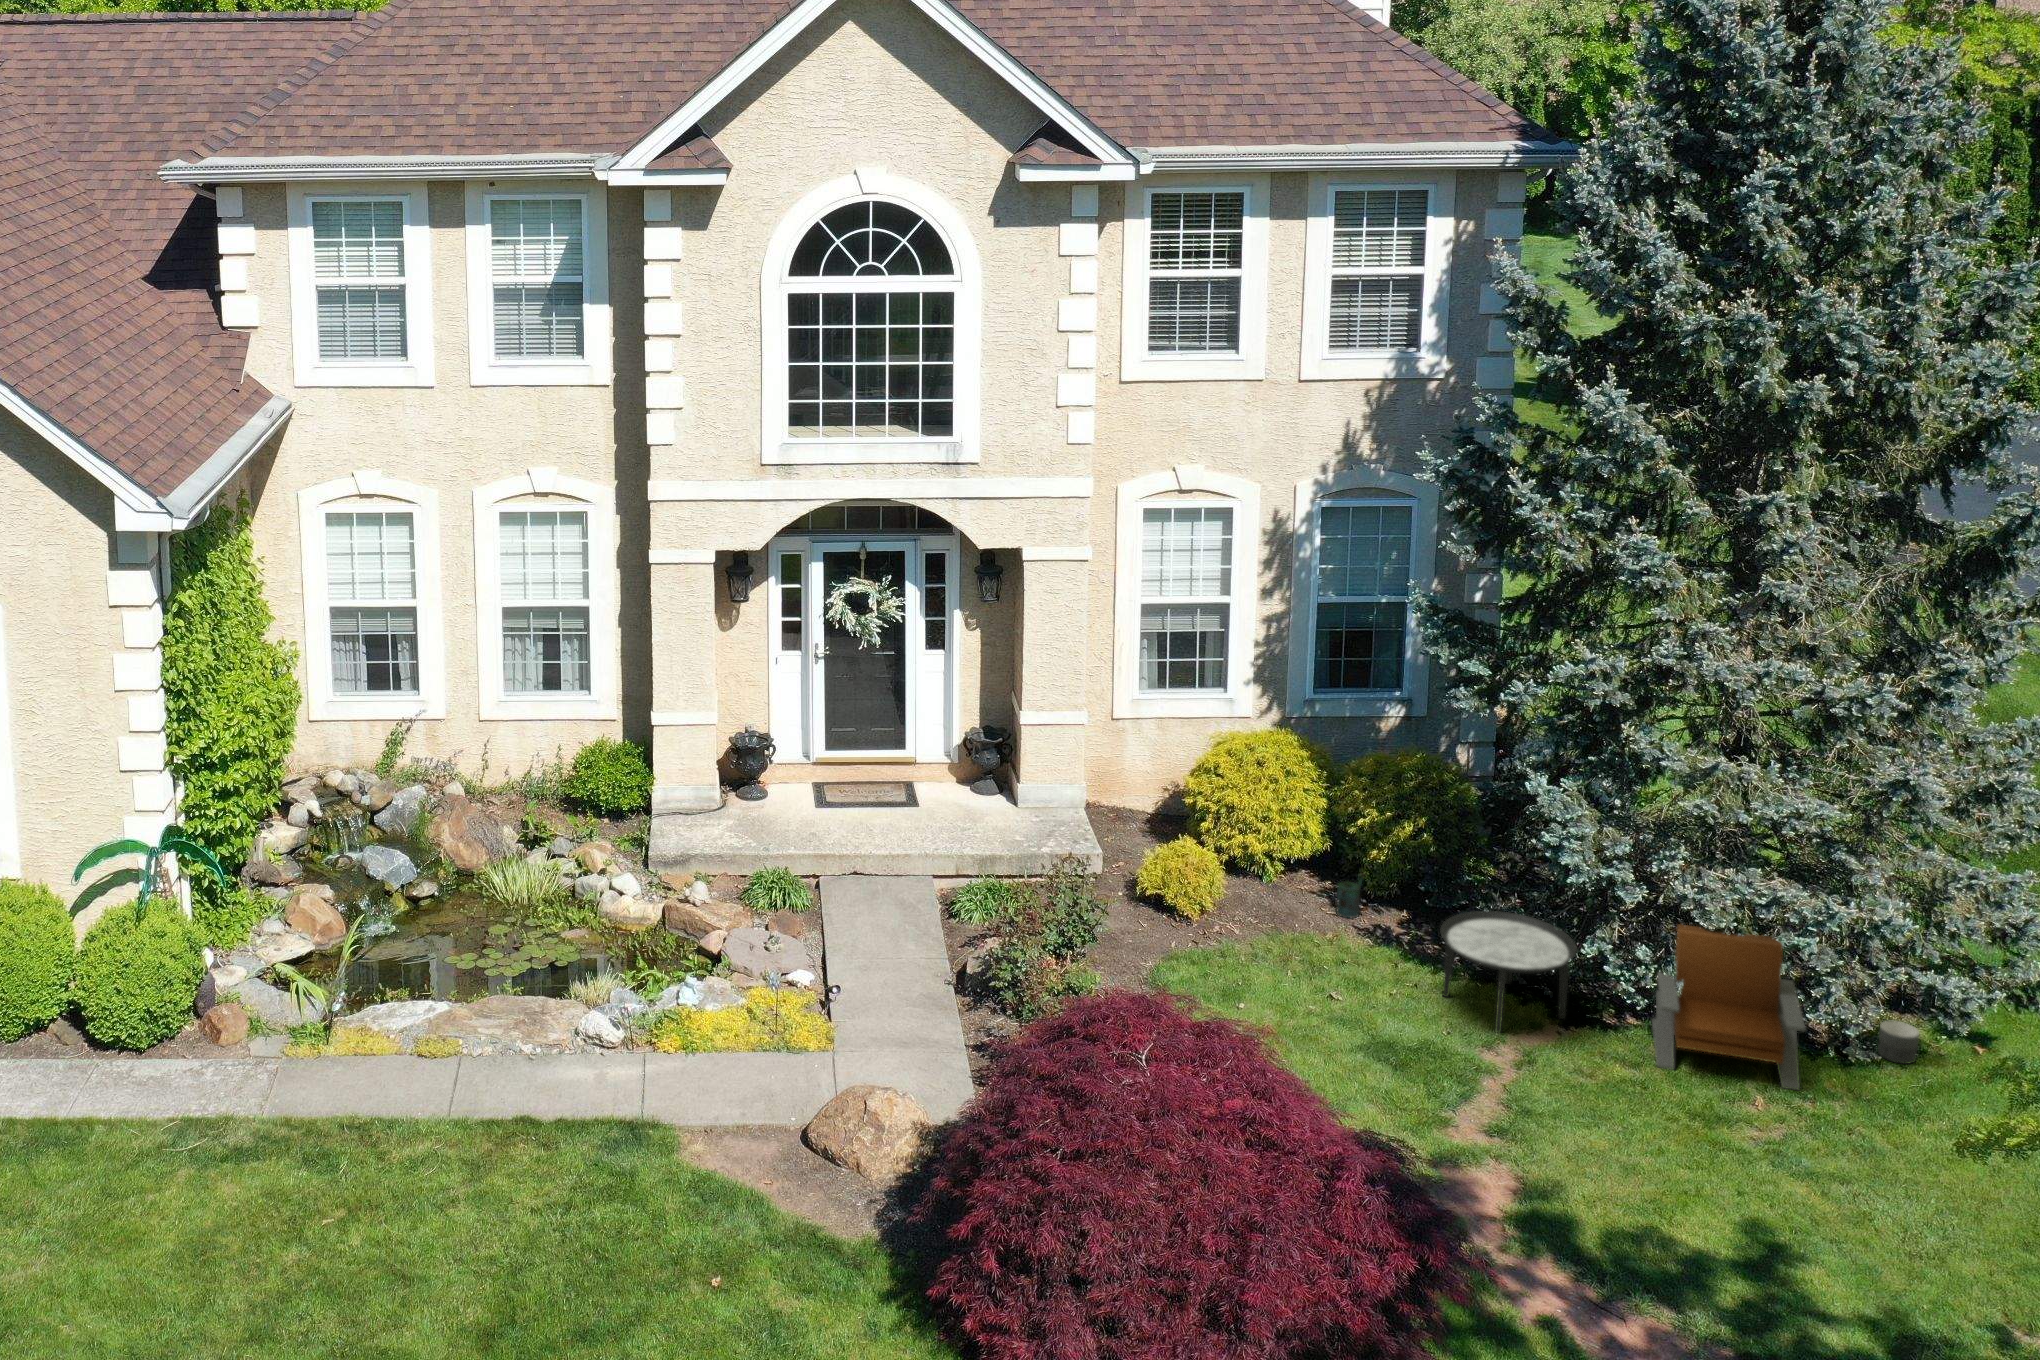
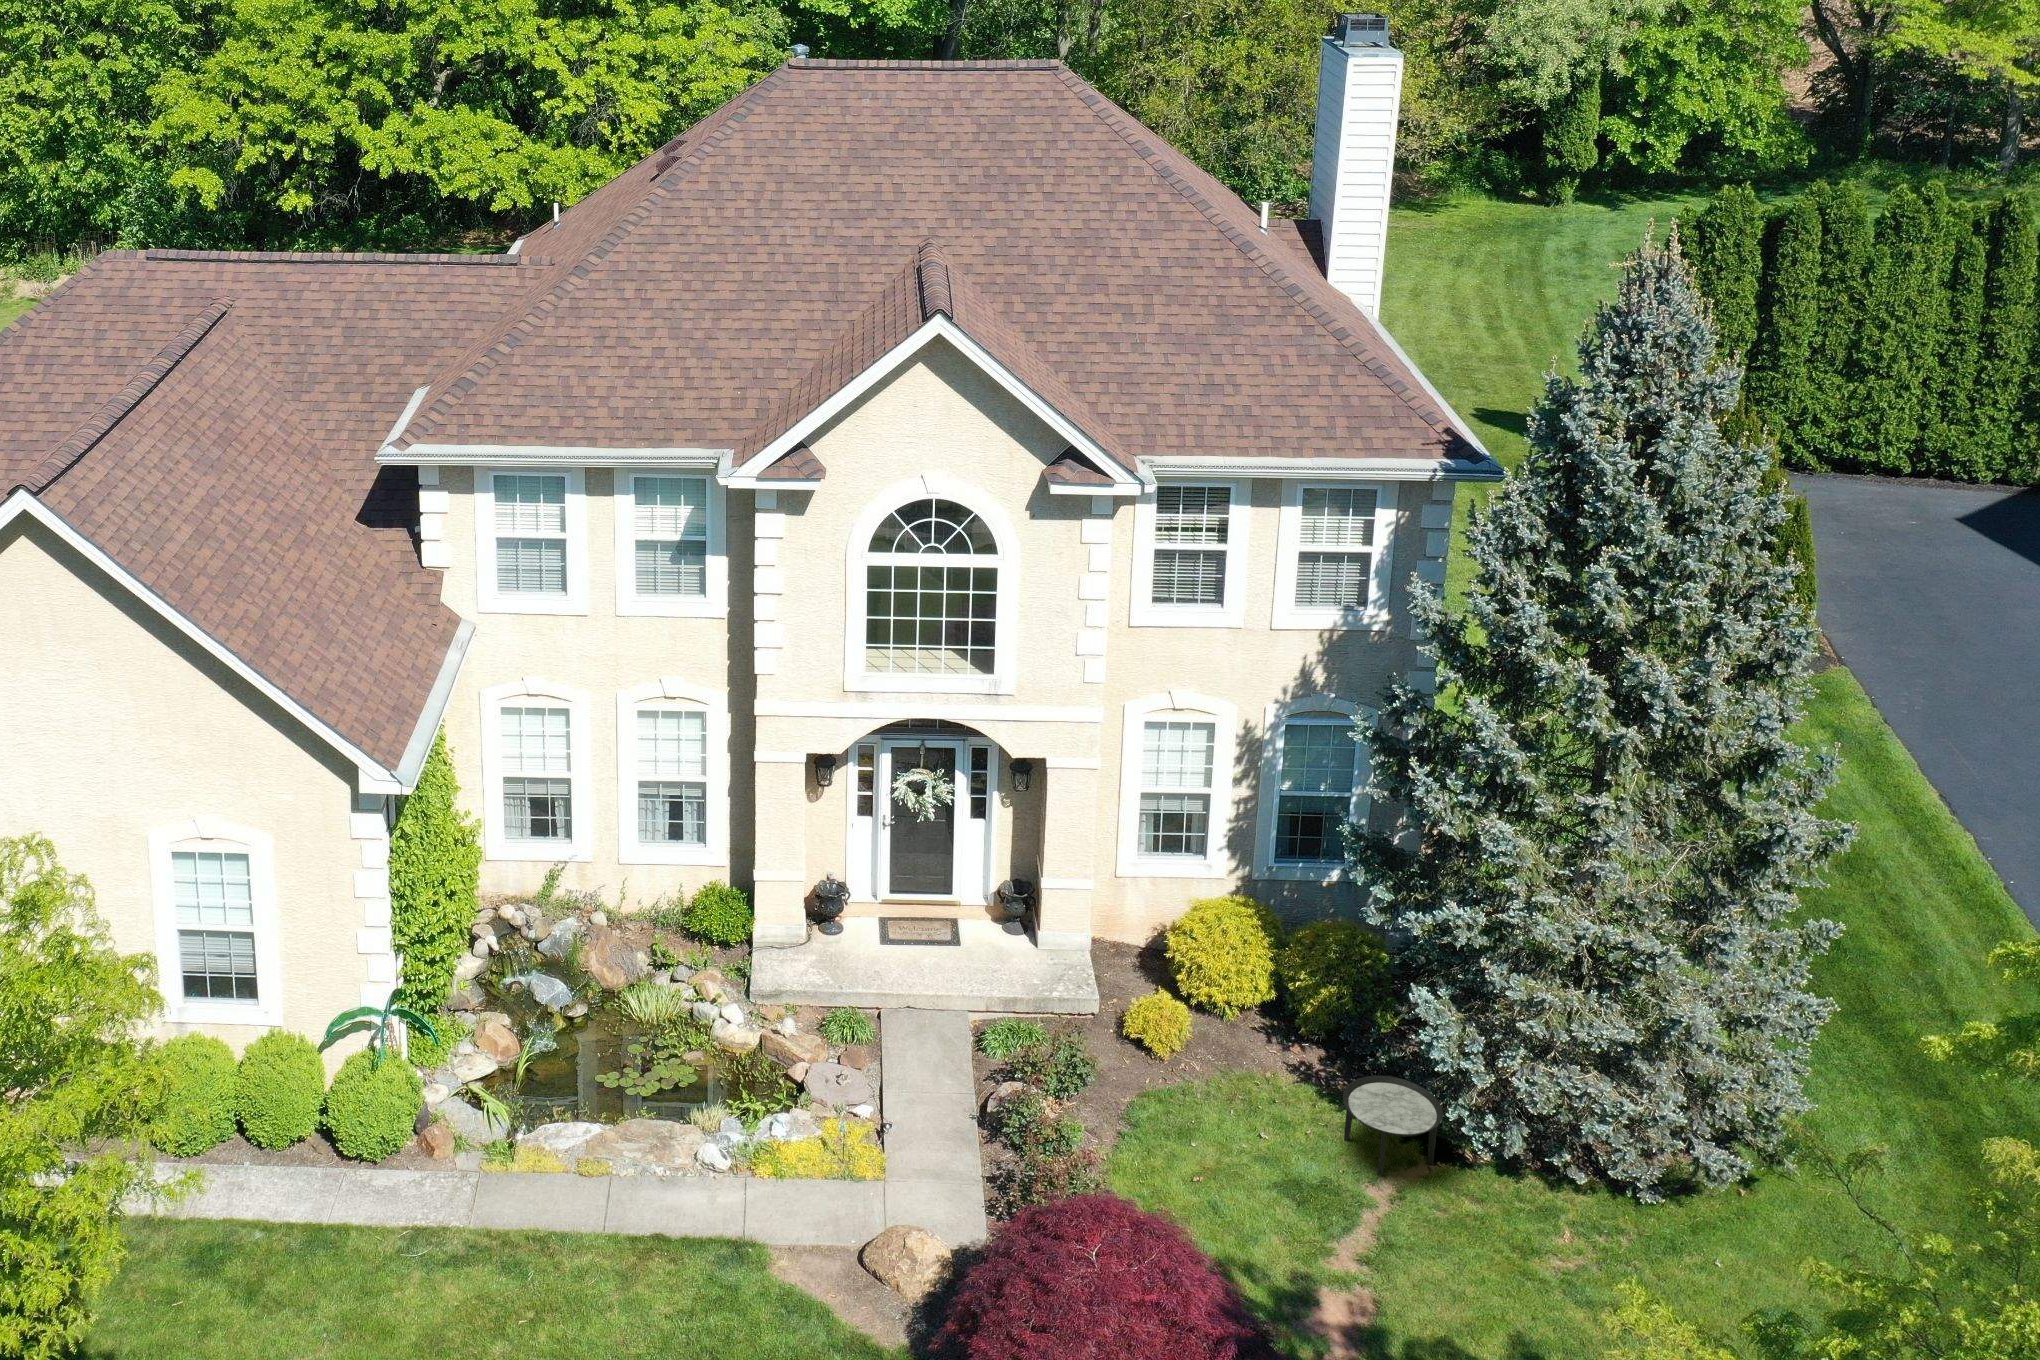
watering can: present [1336,873,1366,918] -> none [1276,1023,1301,1060]
lounge chair: present [1652,924,1805,1090] -> none [1492,1103,1601,1238]
planter: present [1878,1021,1919,1064] -> none [1661,1181,1691,1215]

